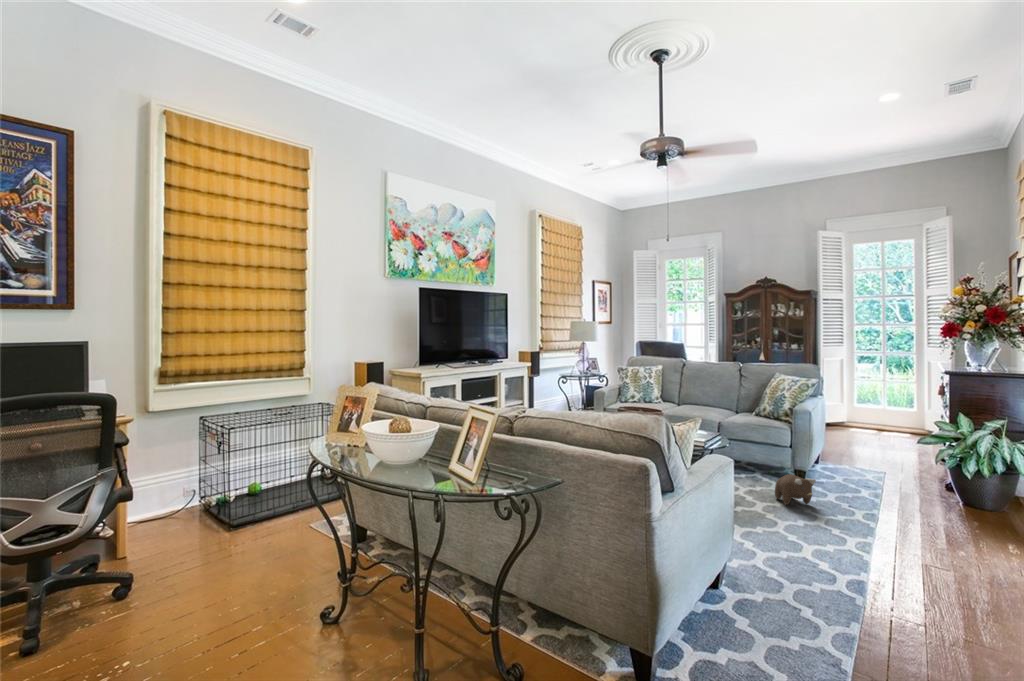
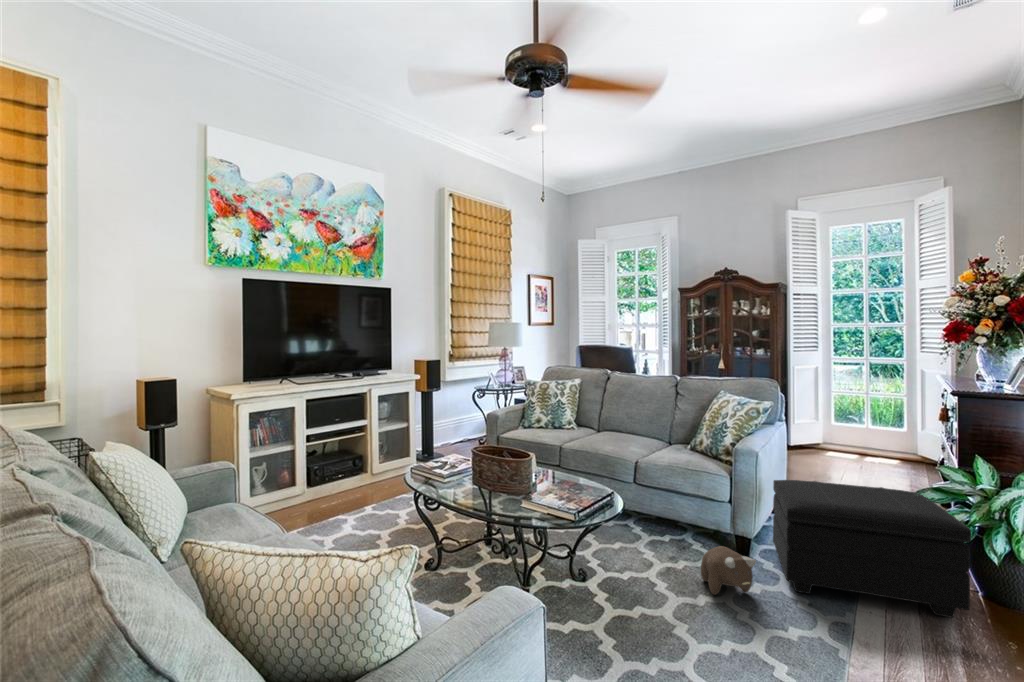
footstool: none [820,434,957,515] -> present [773,480,971,618]

